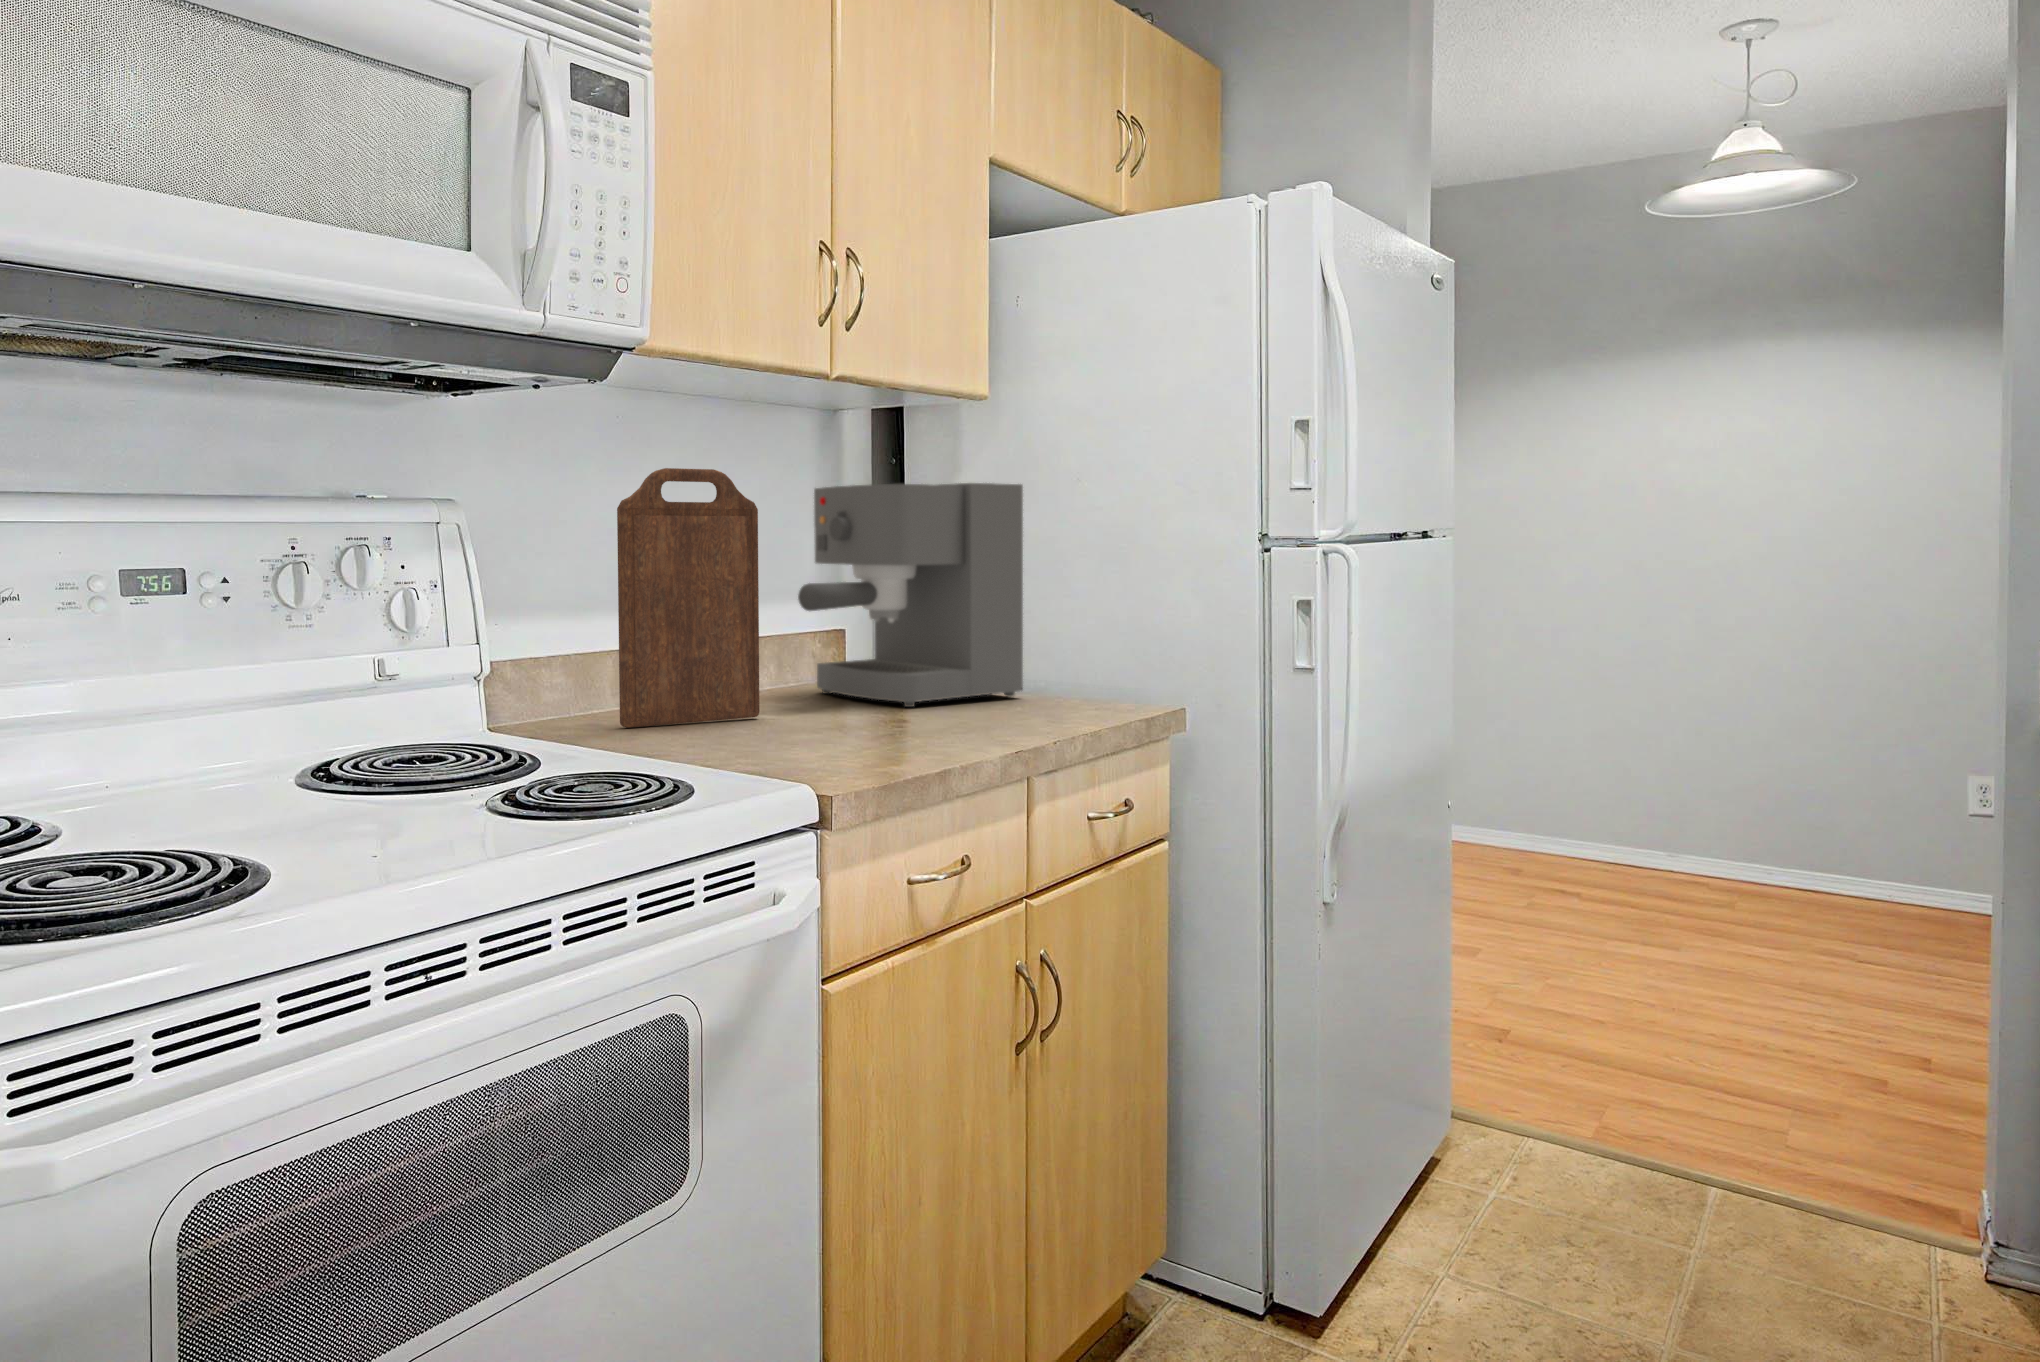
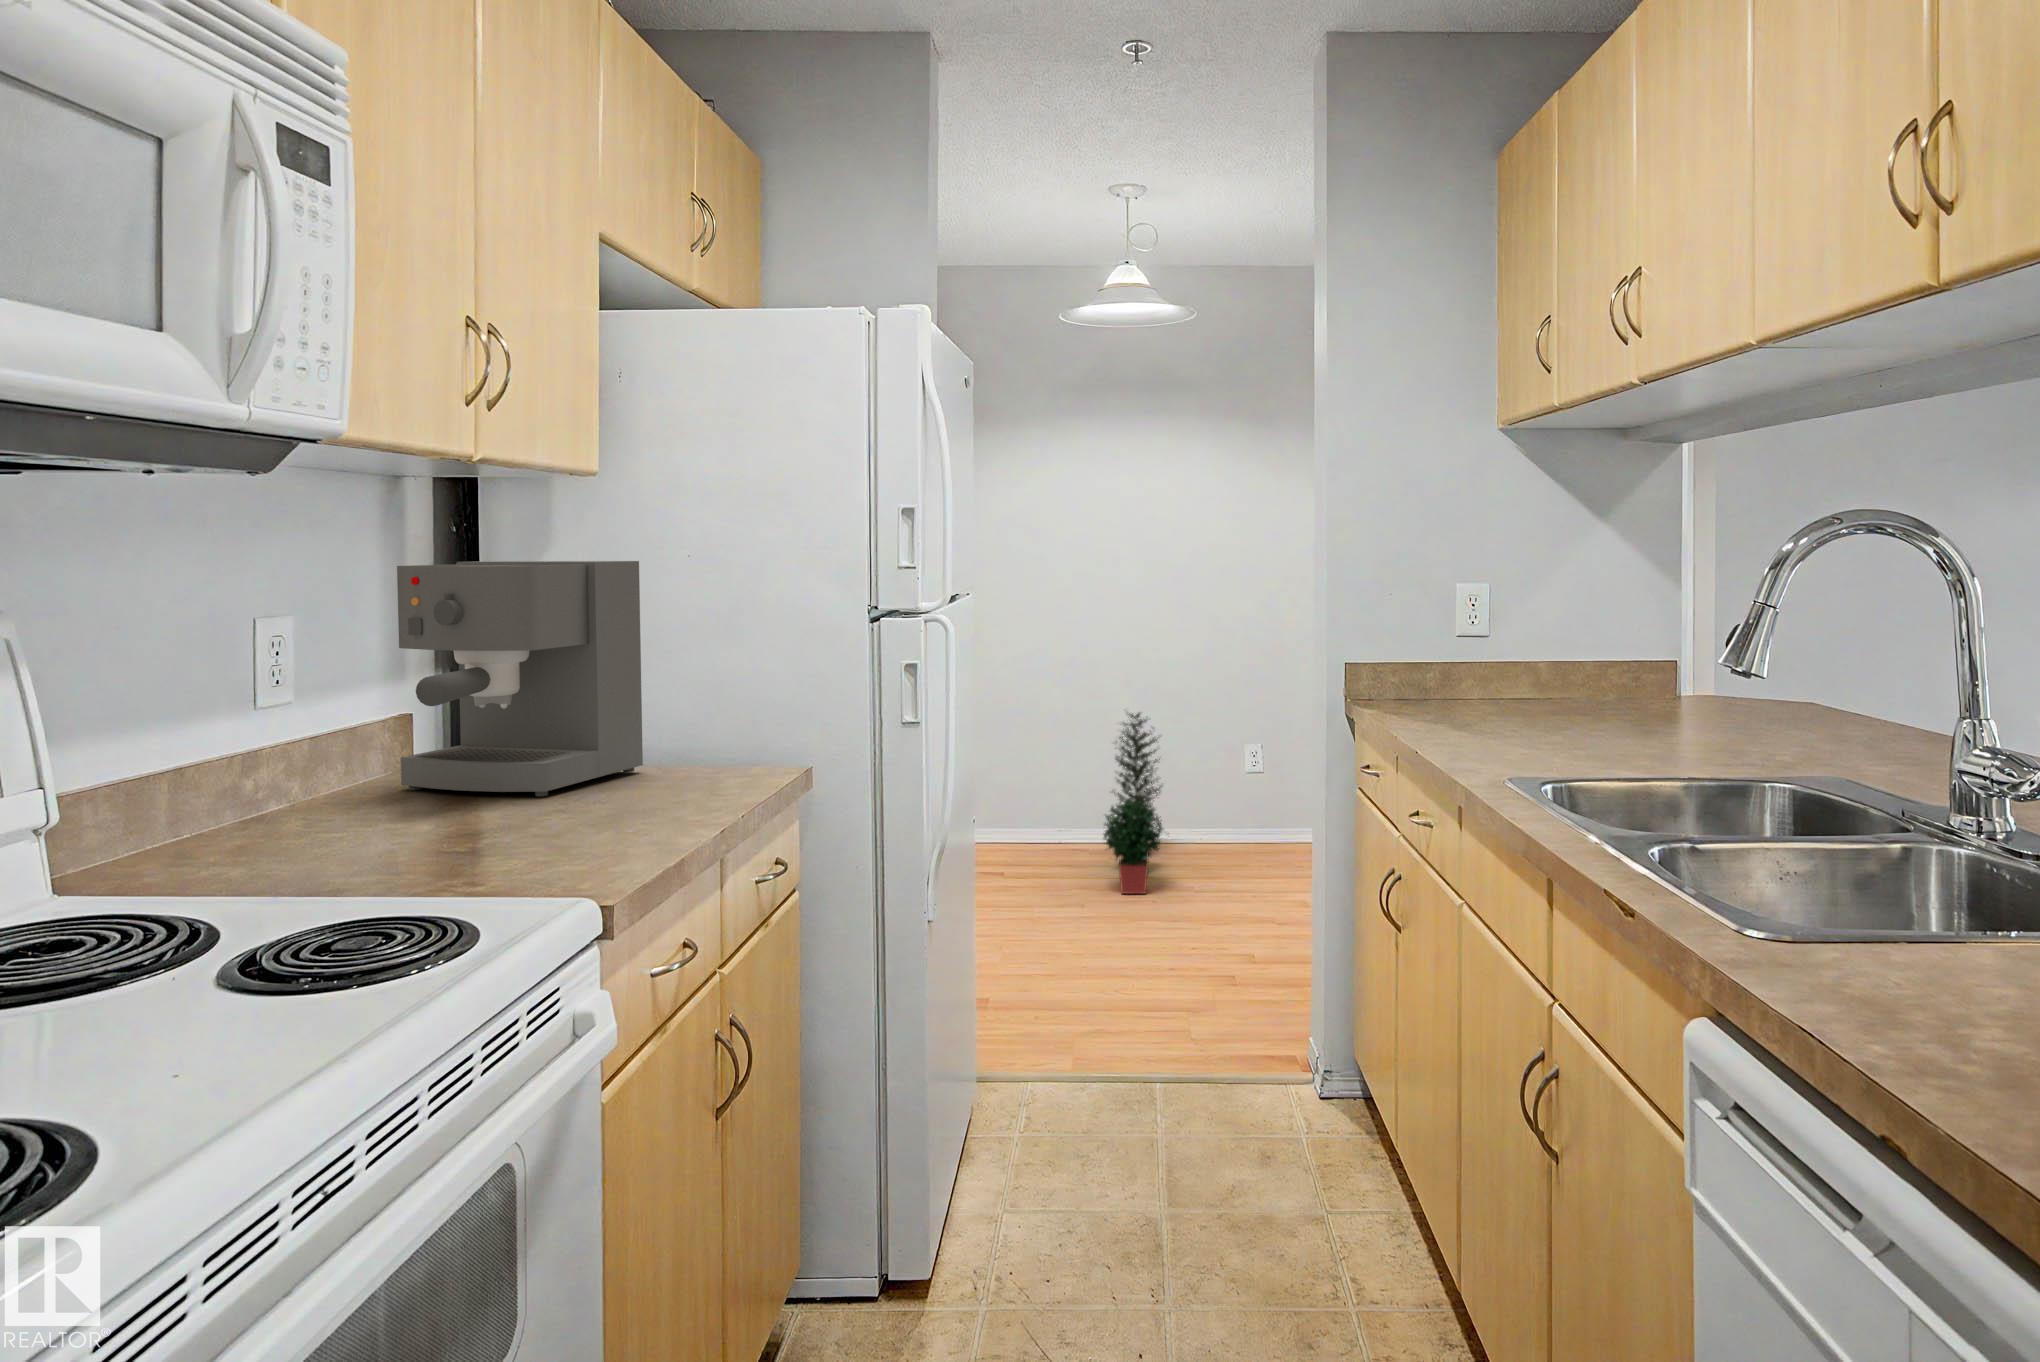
cutting board: present [617,468,760,728] -> none [222,559,393,865]
potted plant: none [1719,714,1837,954] -> present [1104,713,1163,894]

